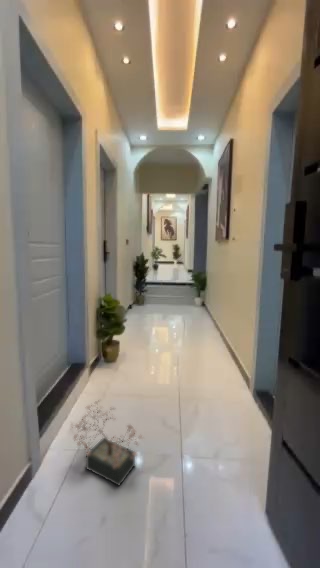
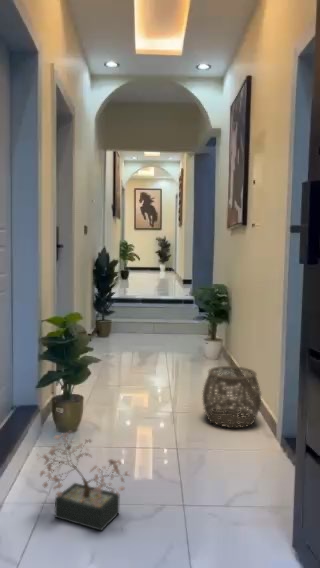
woven basket: none [199,335,239,380] -> present [203,366,261,428]

